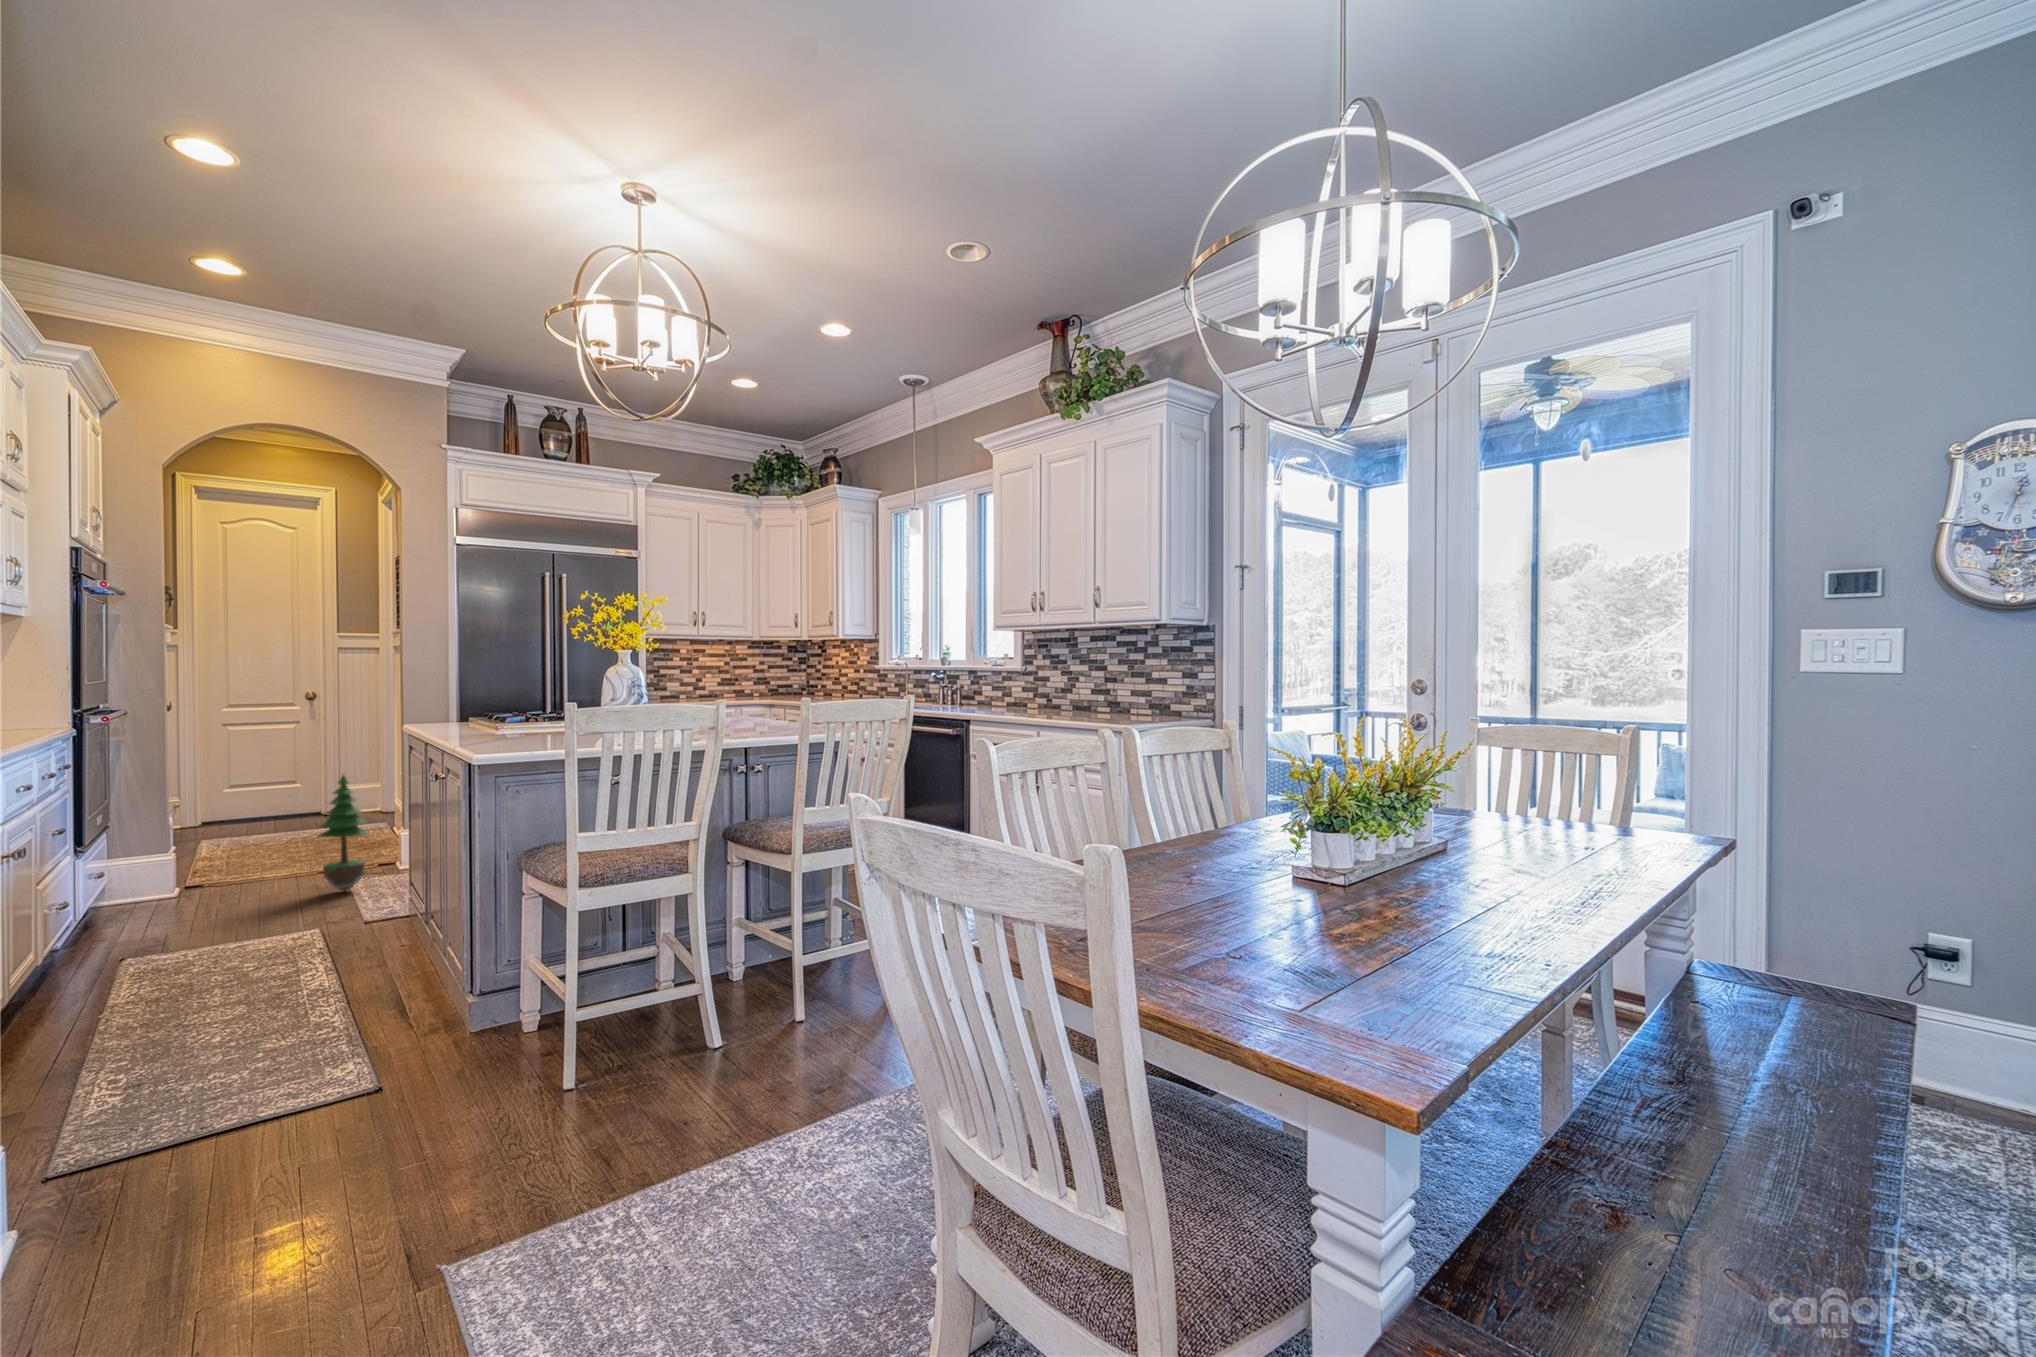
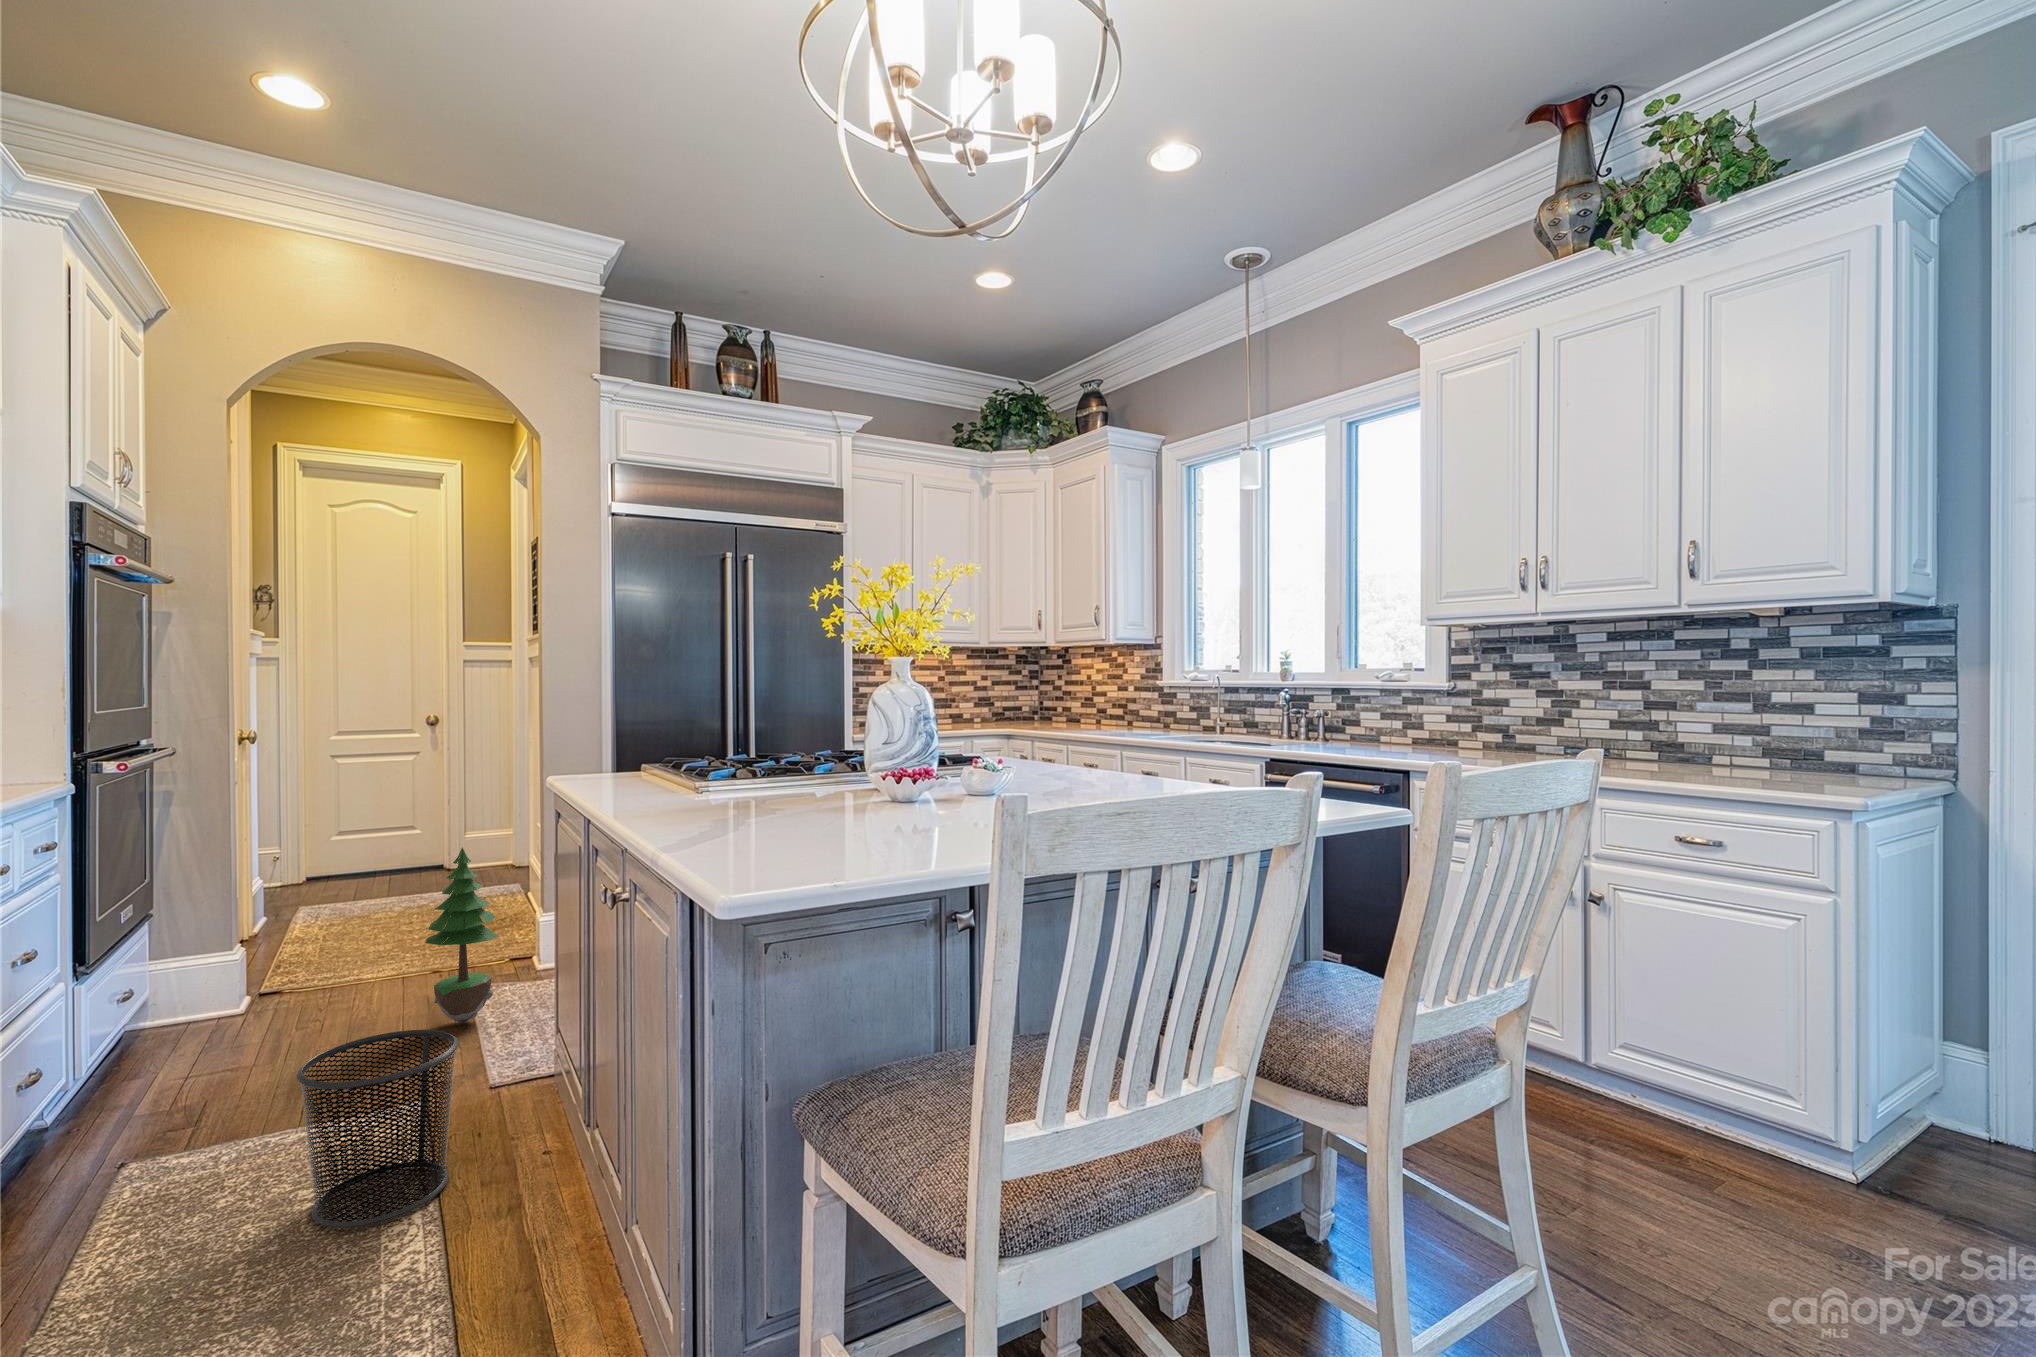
waste bin: none [247,867,346,967] -> present [296,1030,459,1228]

